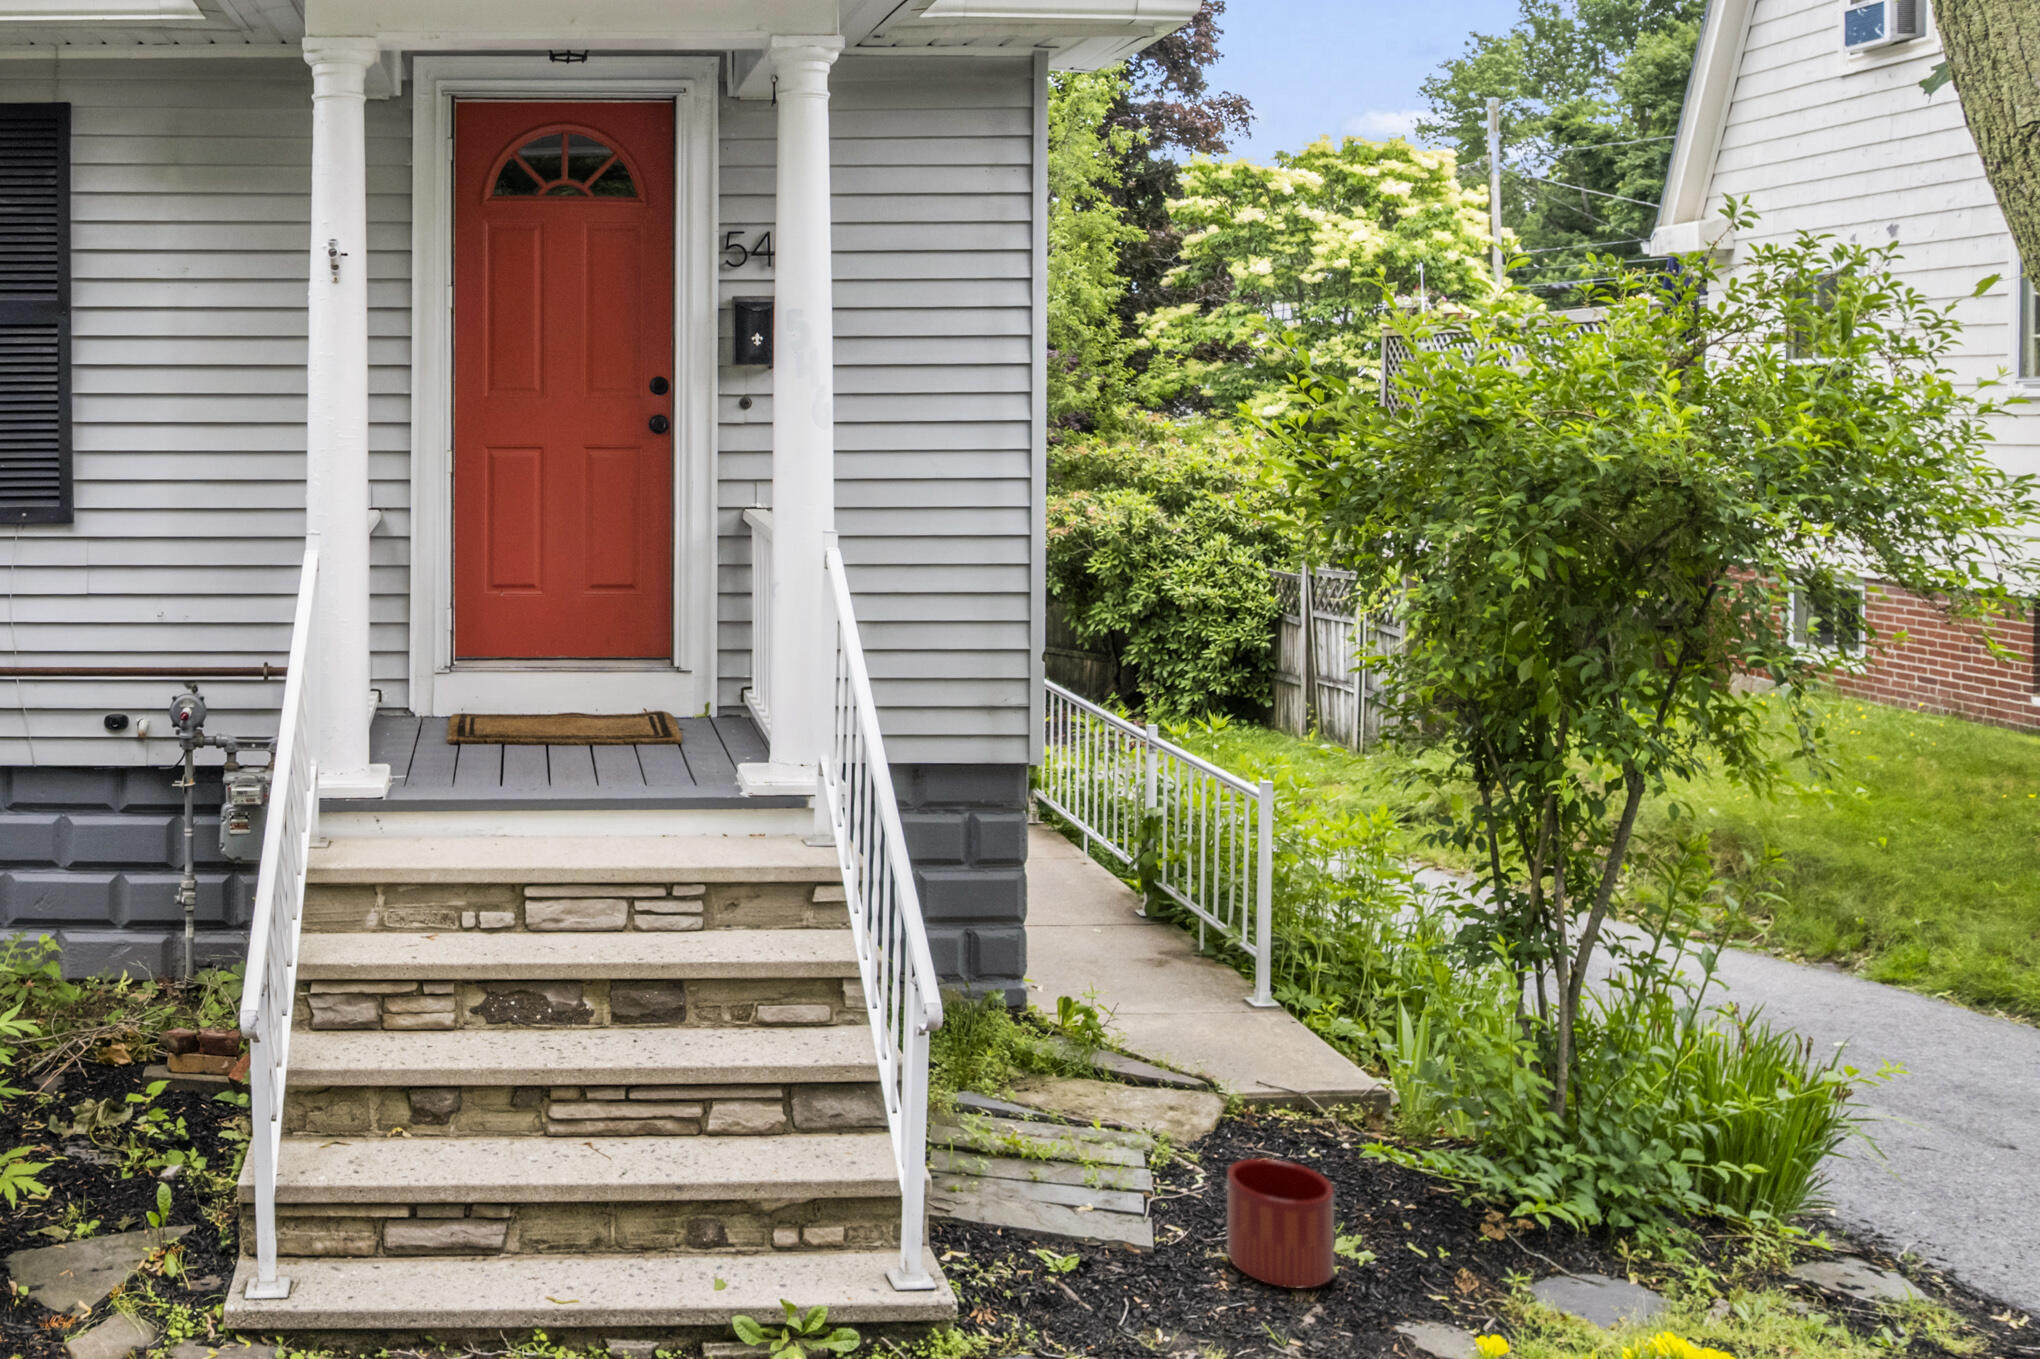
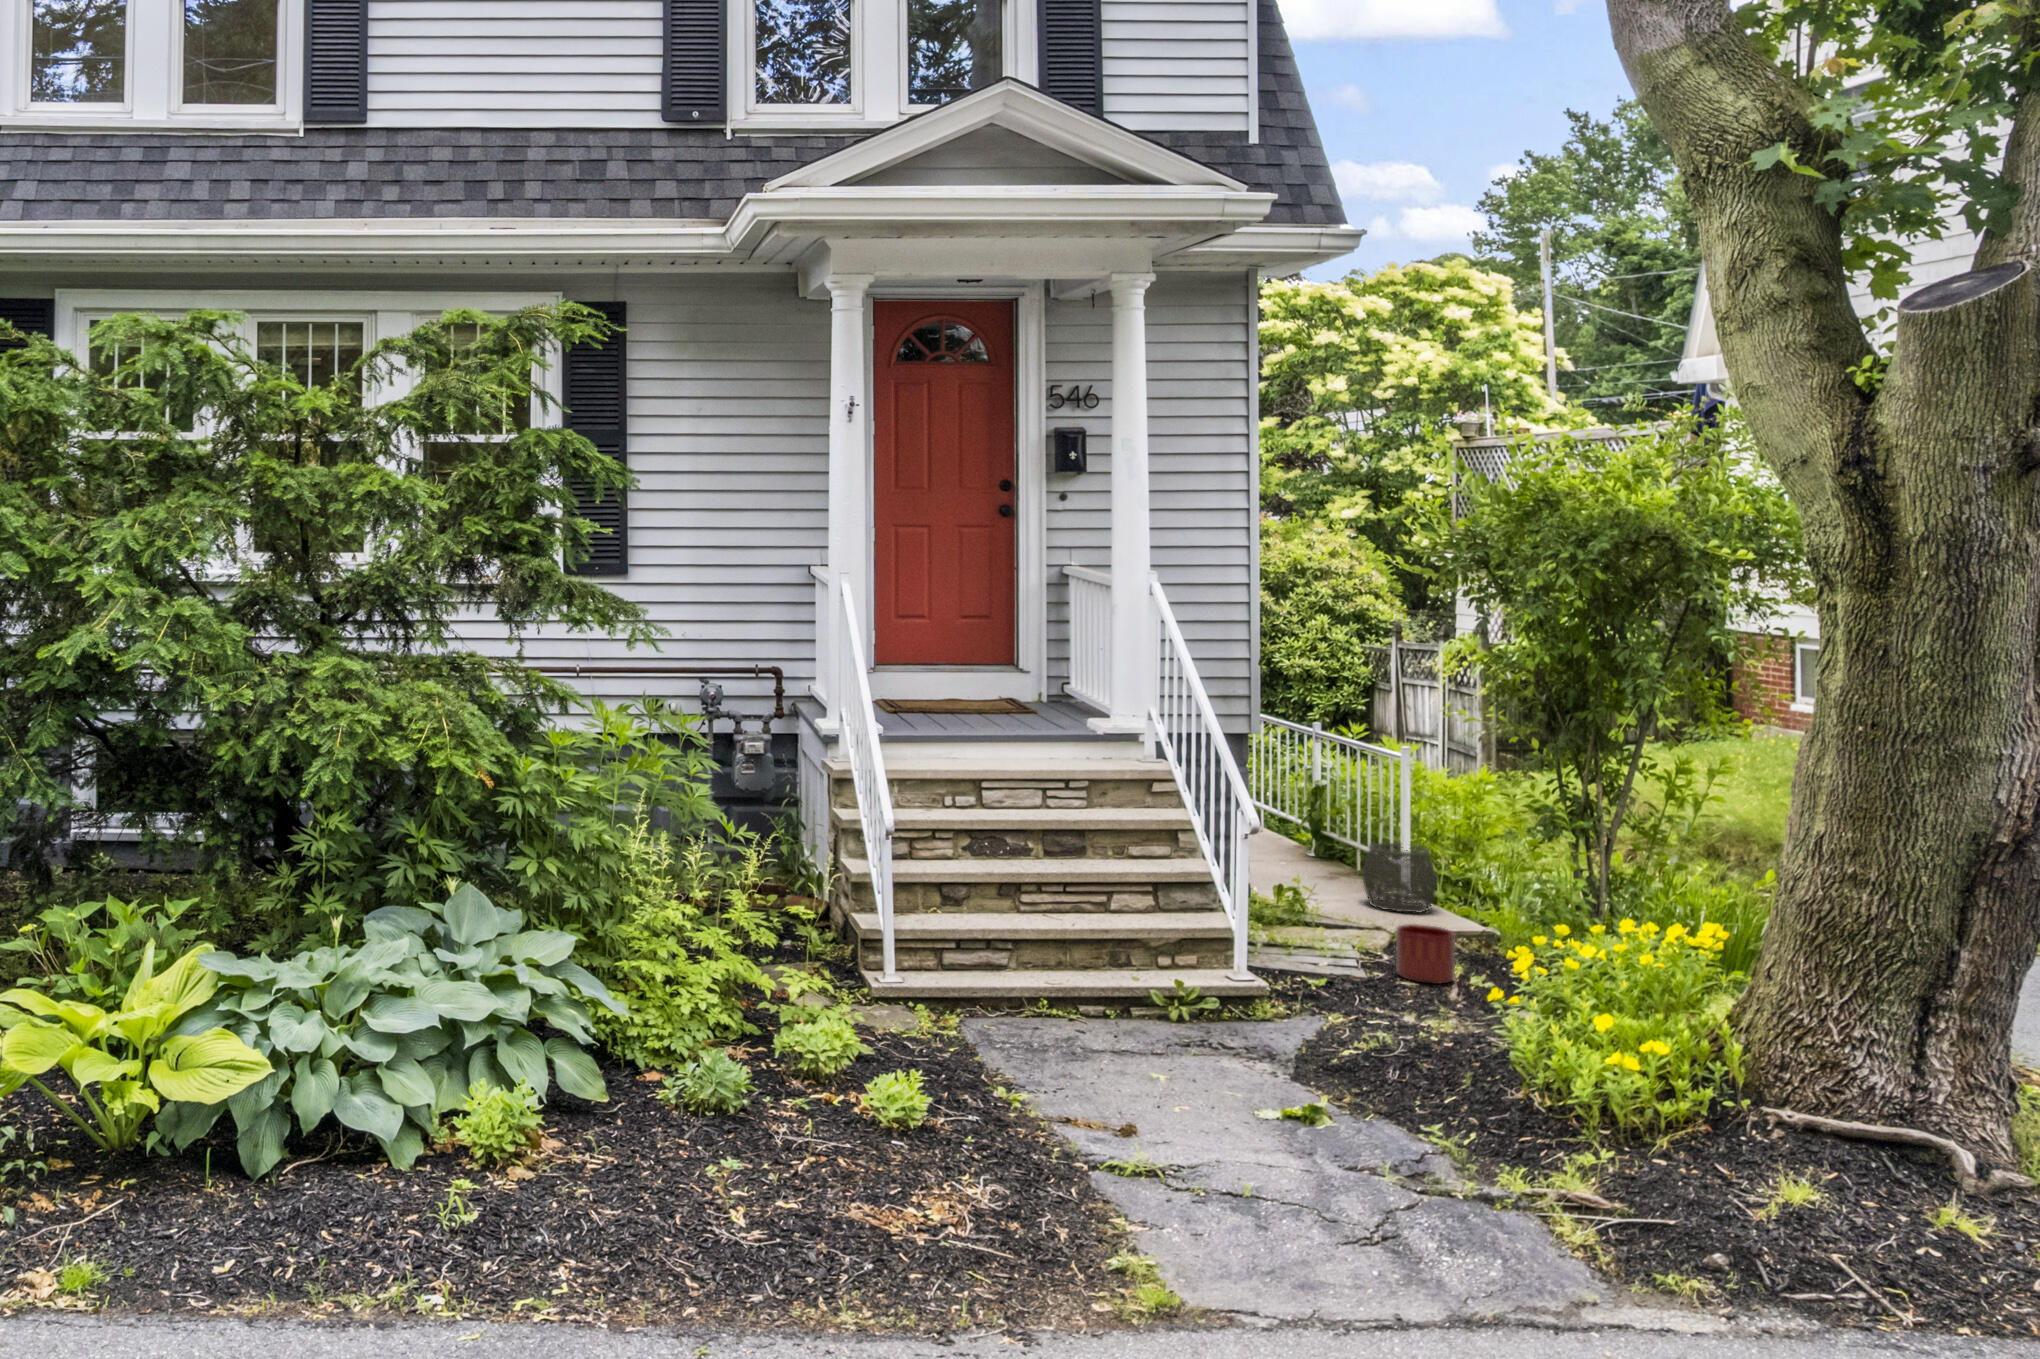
woven basket: none [1206,931,1325,1054] -> present [1363,843,1437,913]

